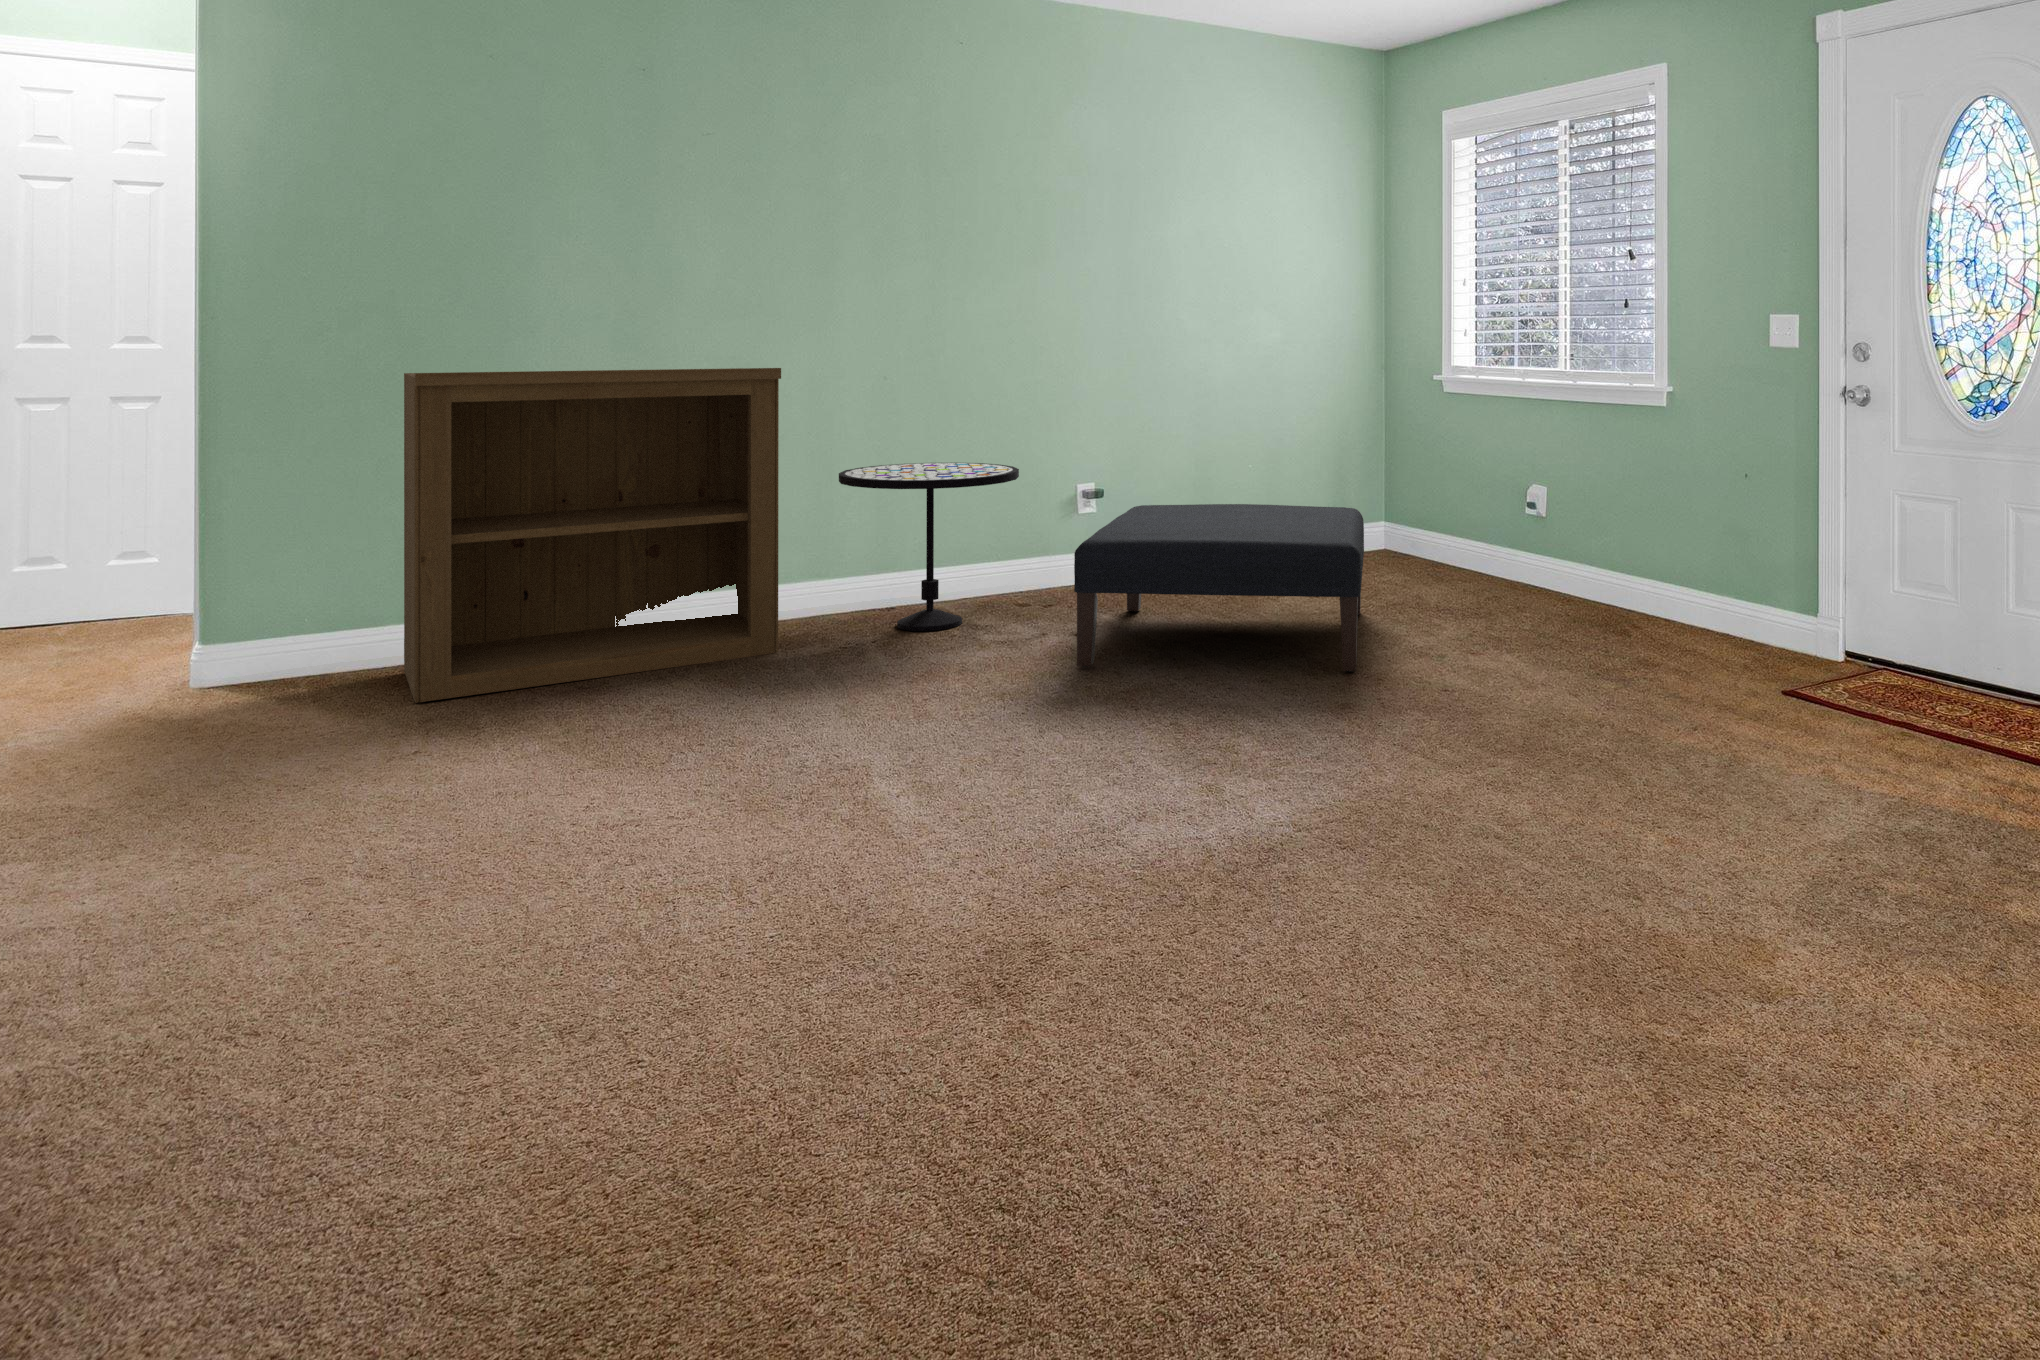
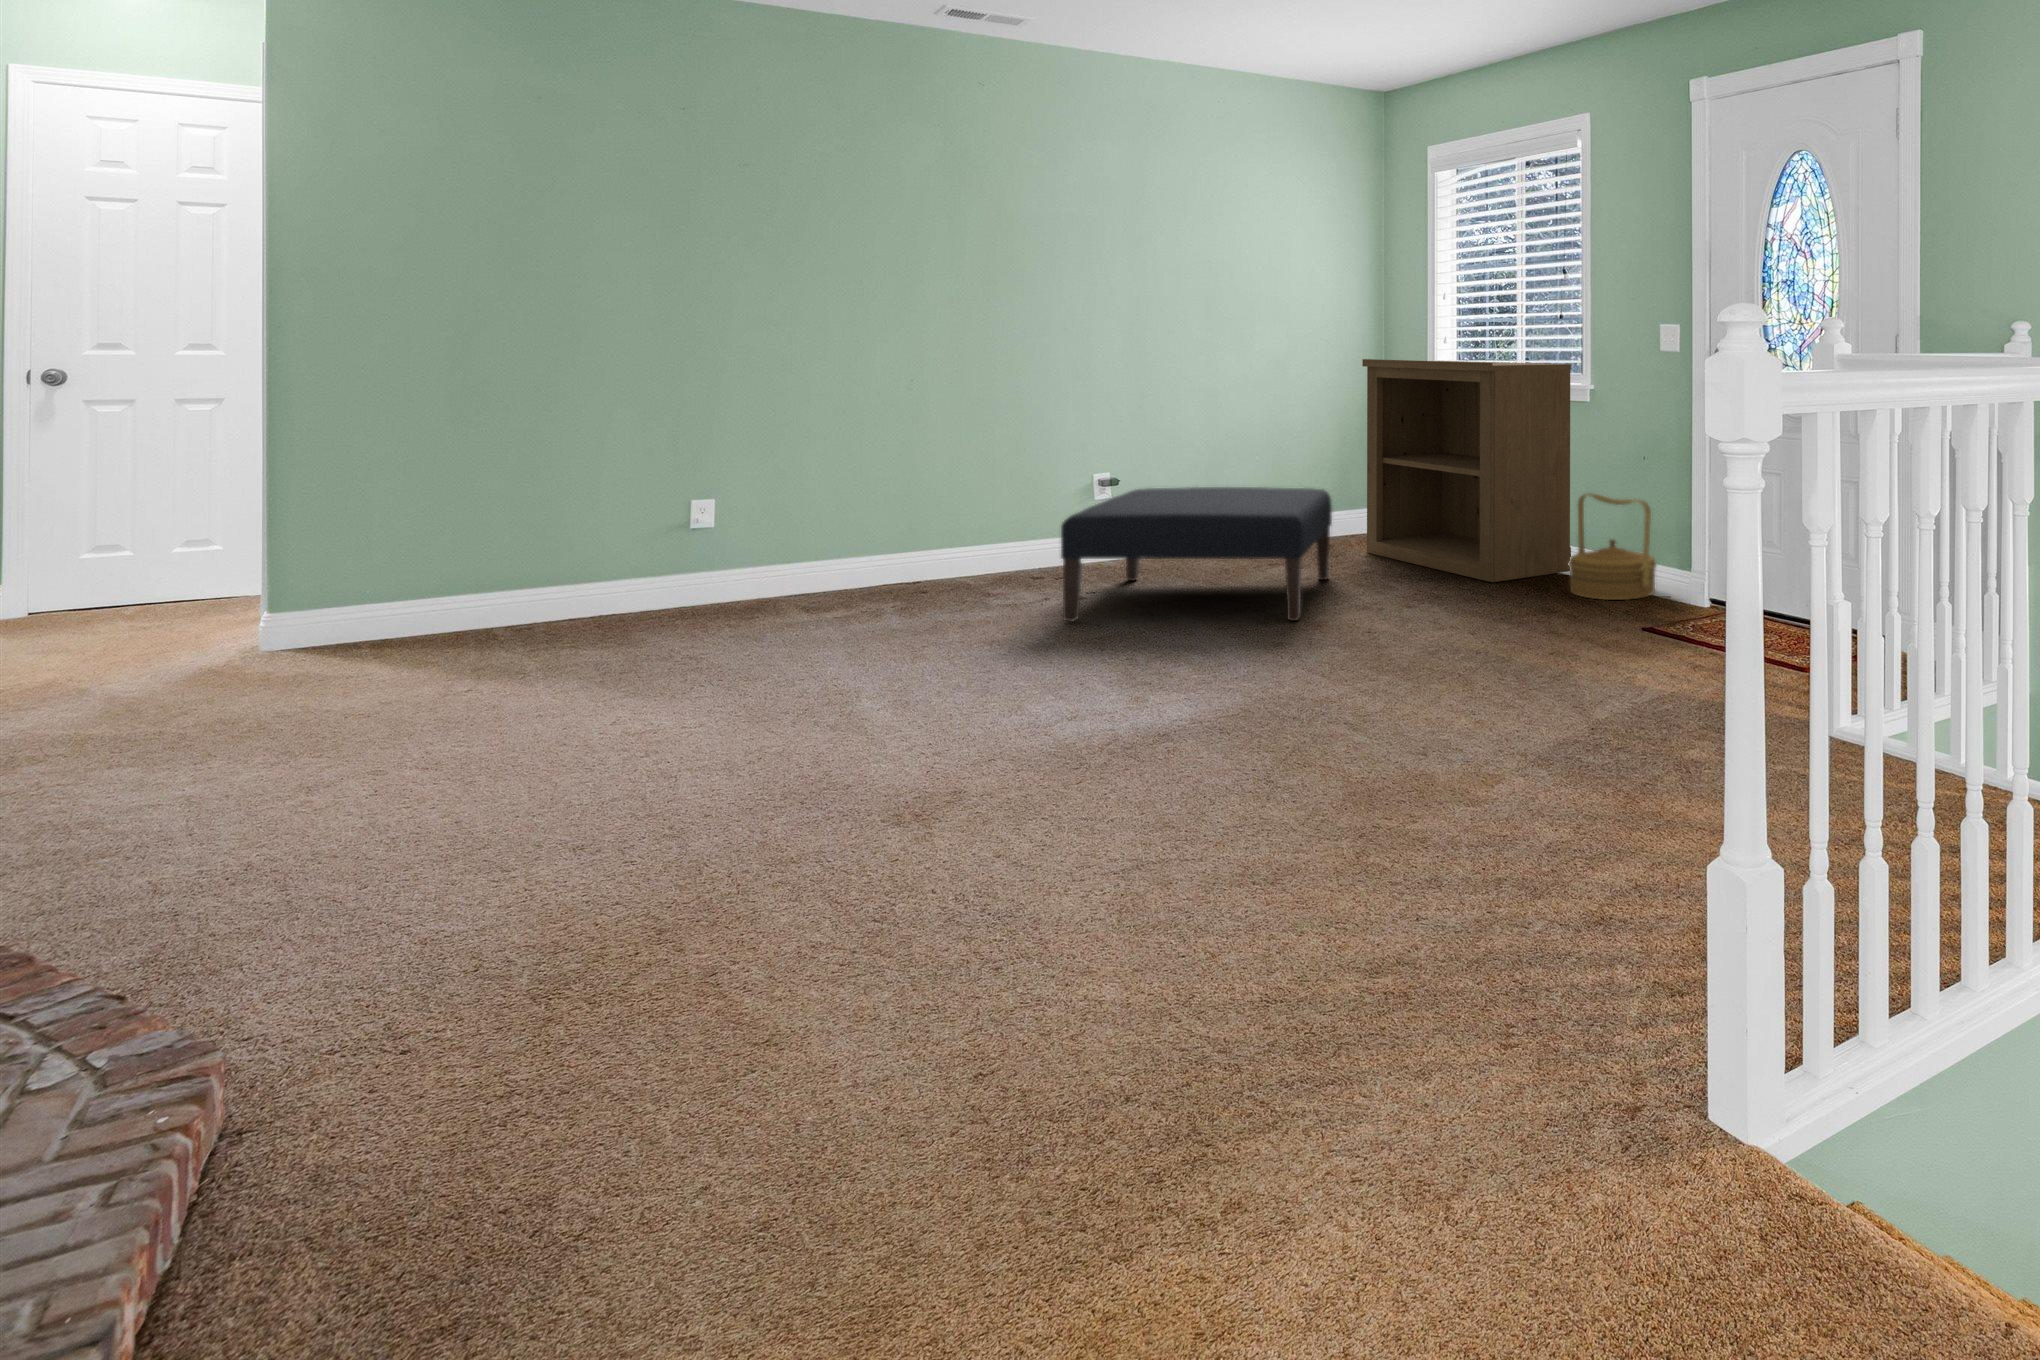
bookshelf: present [404,368,781,703] -> present [1362,359,1571,582]
side table: present [839,463,1019,631] -> none [864,454,1028,598]
woven basket: none [1660,518,1773,651] -> present [1569,493,1657,600]

